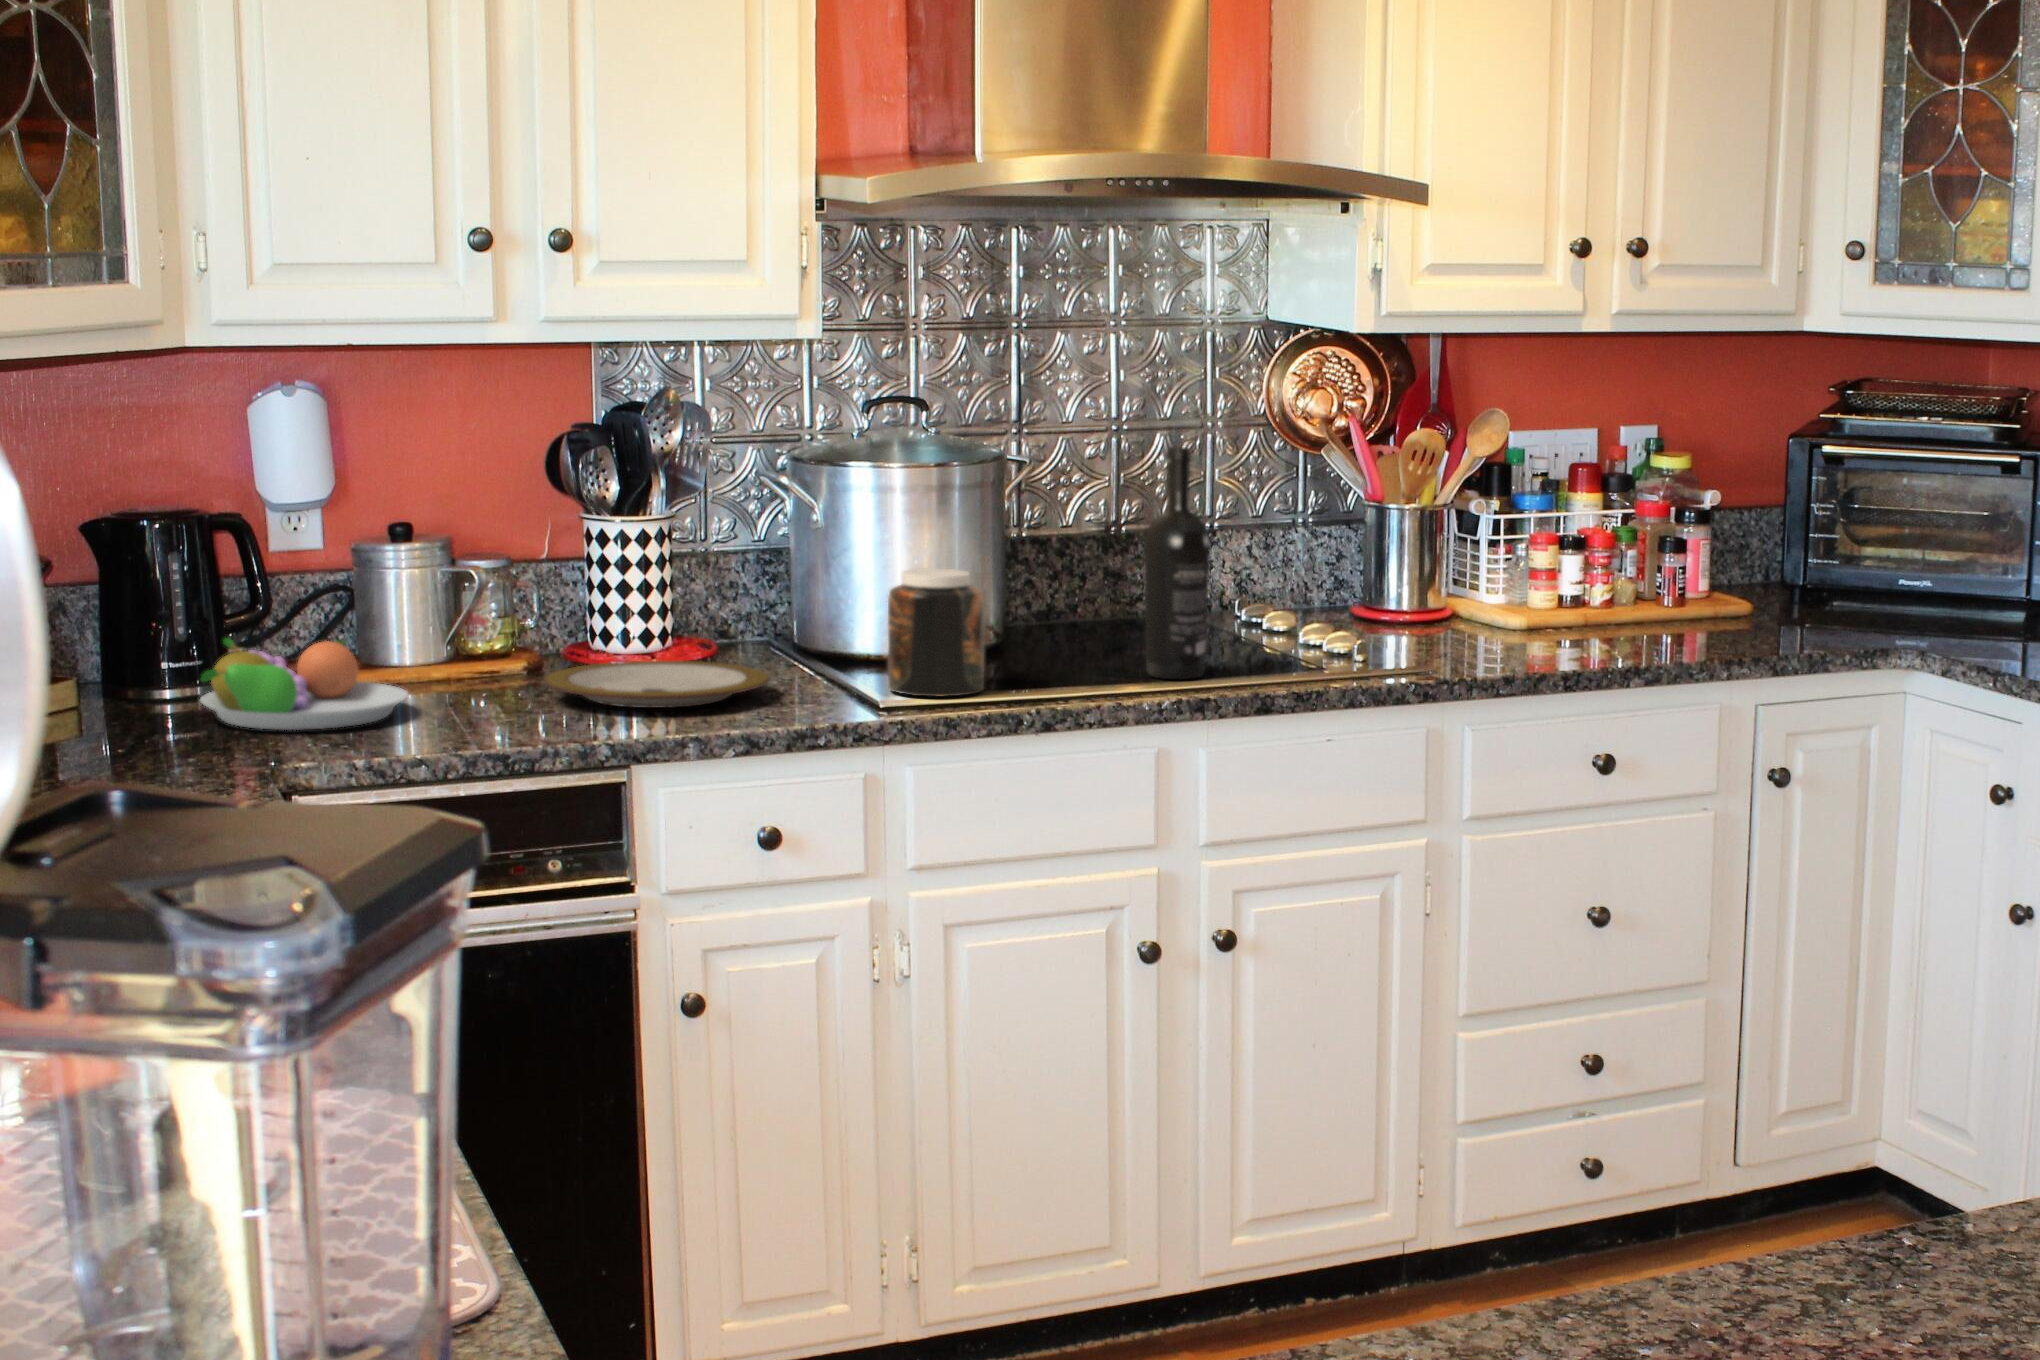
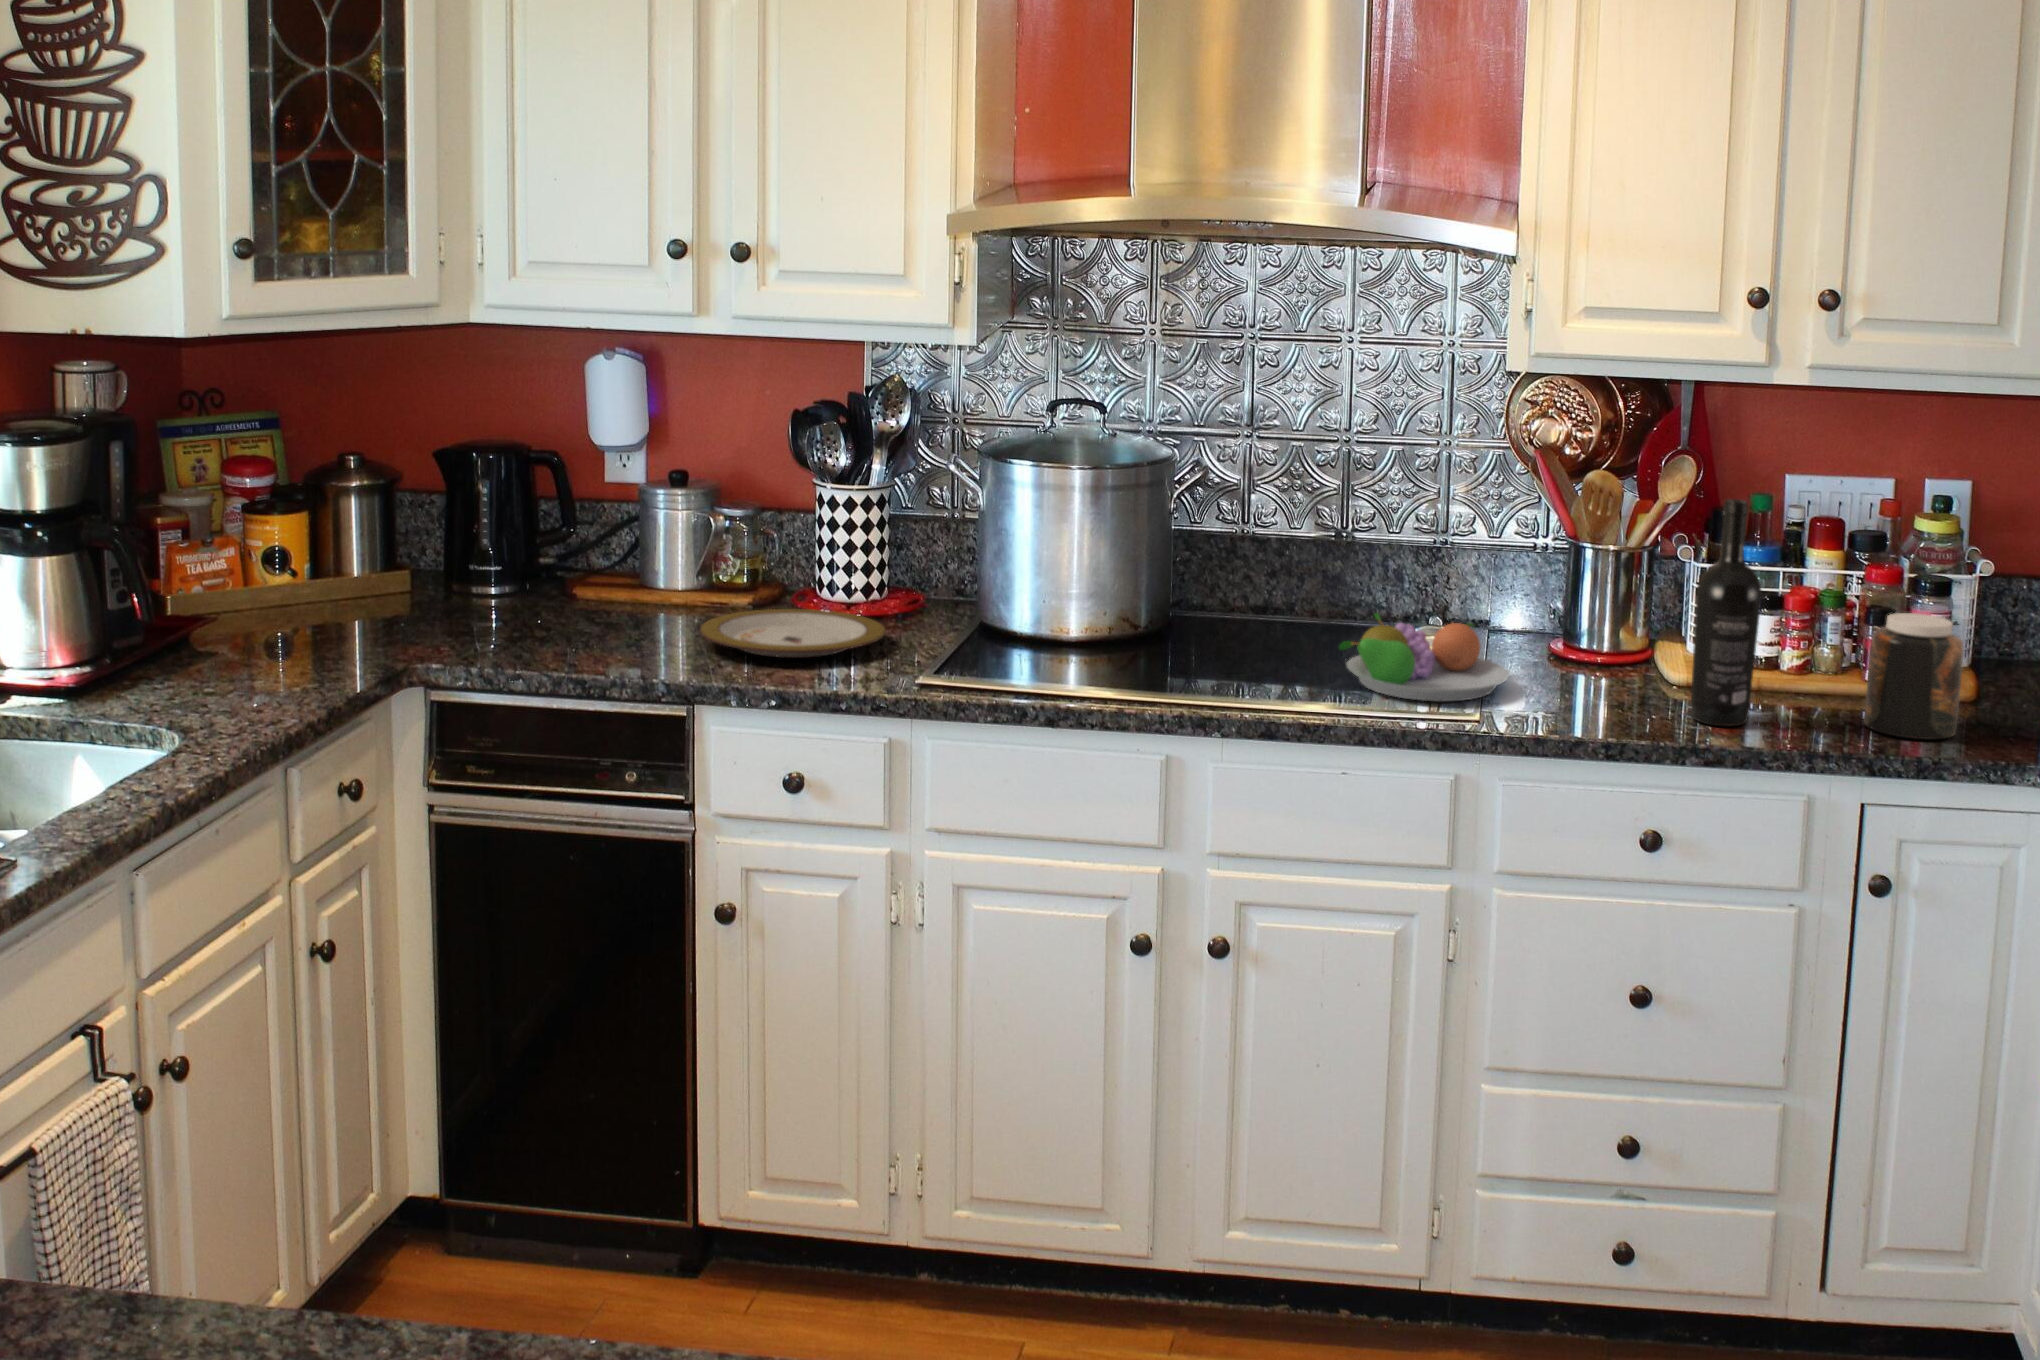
wine bottle: present [1144,447,1210,679] -> present [1690,499,1762,726]
jar: present [888,568,984,697] -> present [1864,613,1963,739]
fruit bowl: present [200,638,408,730] -> present [1339,613,1509,701]

